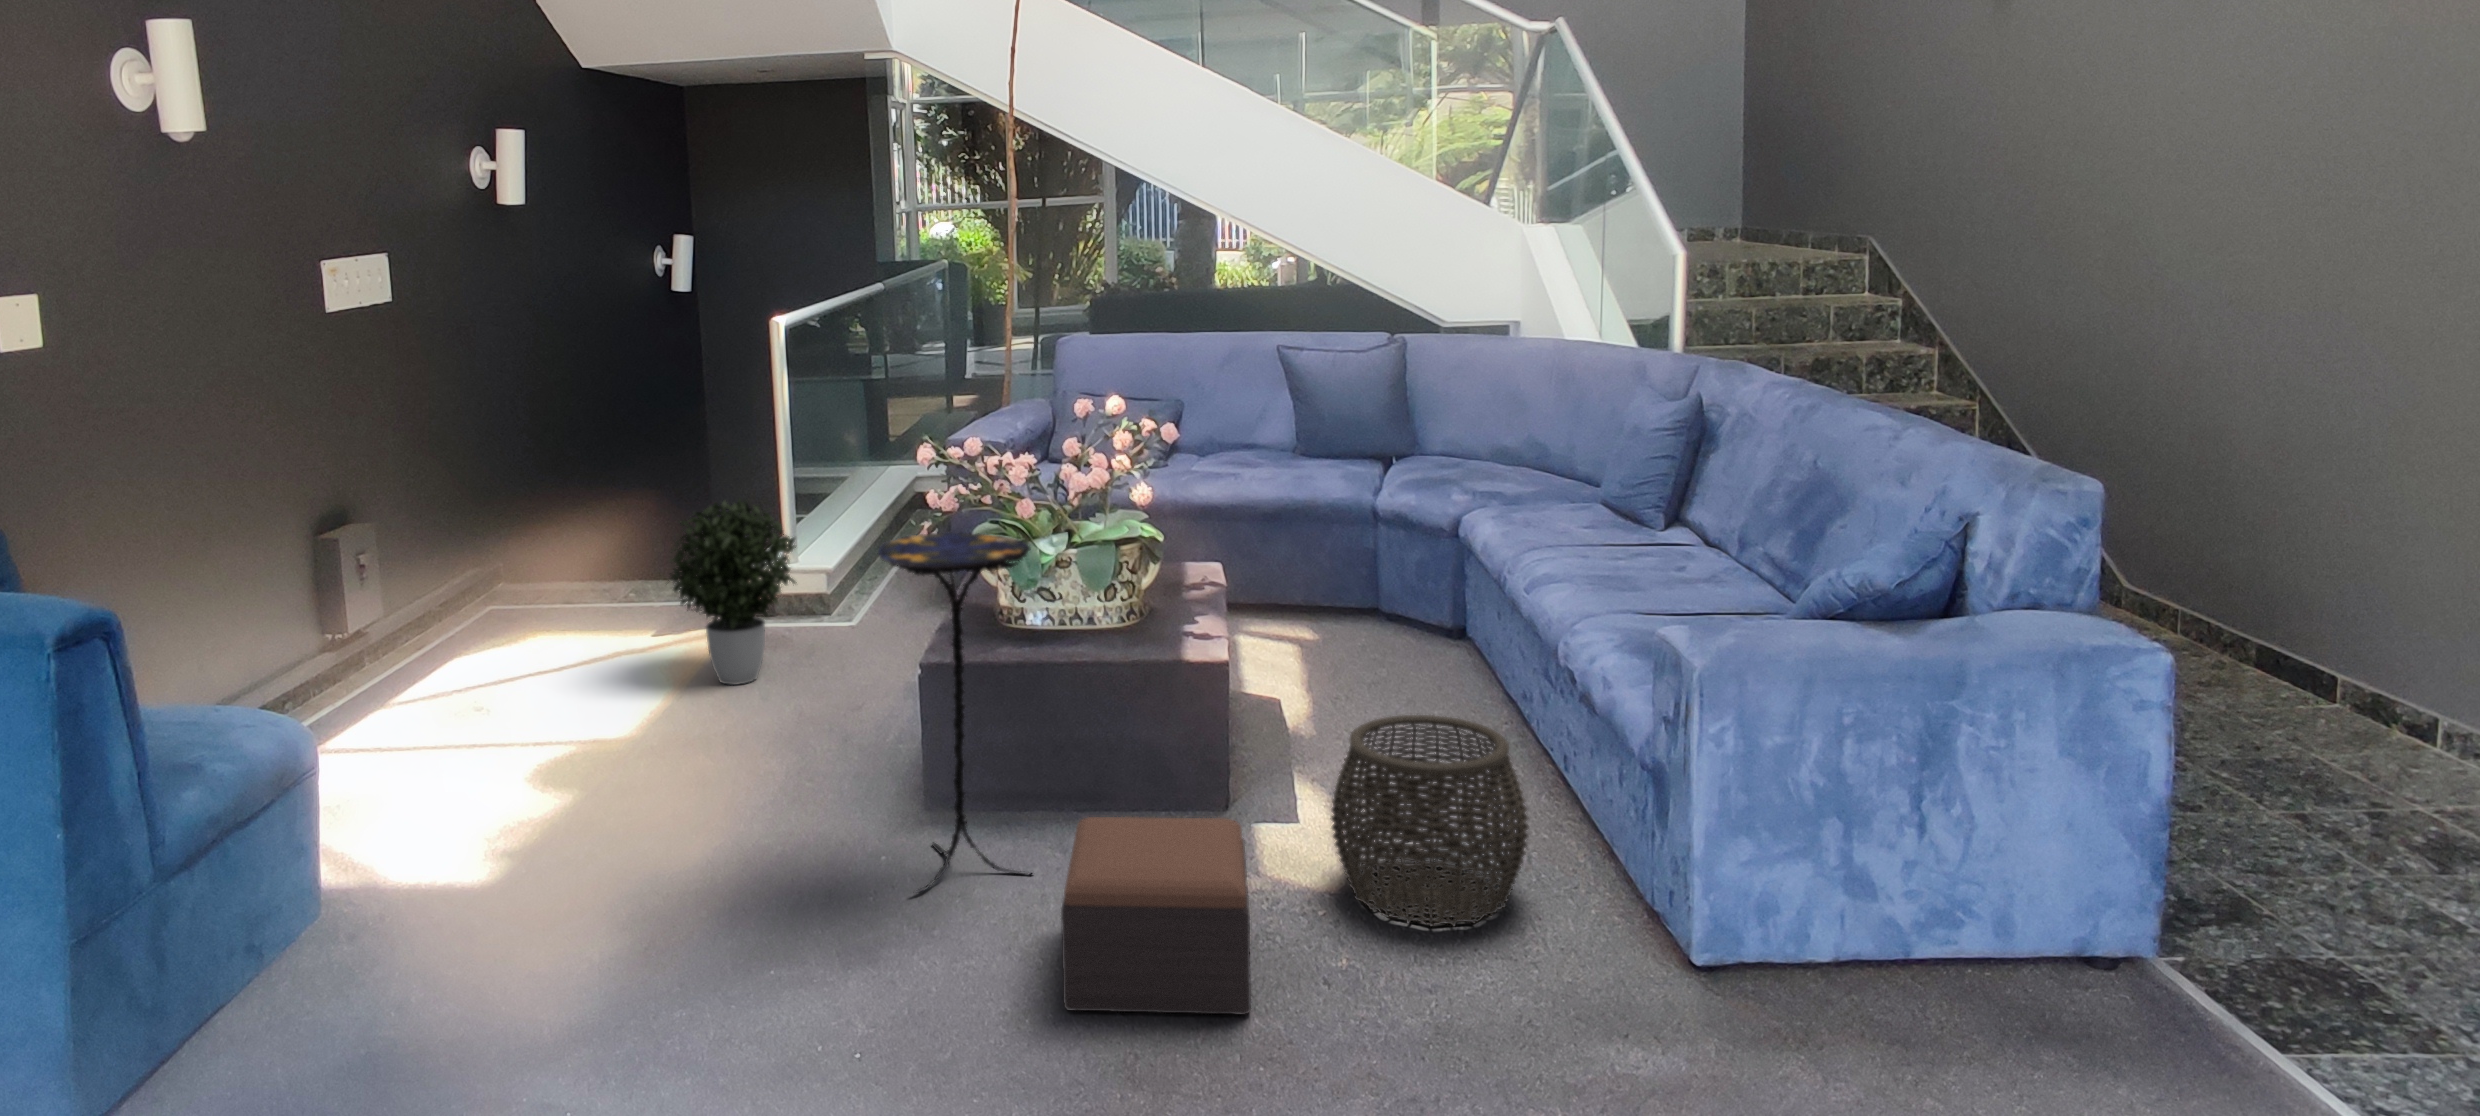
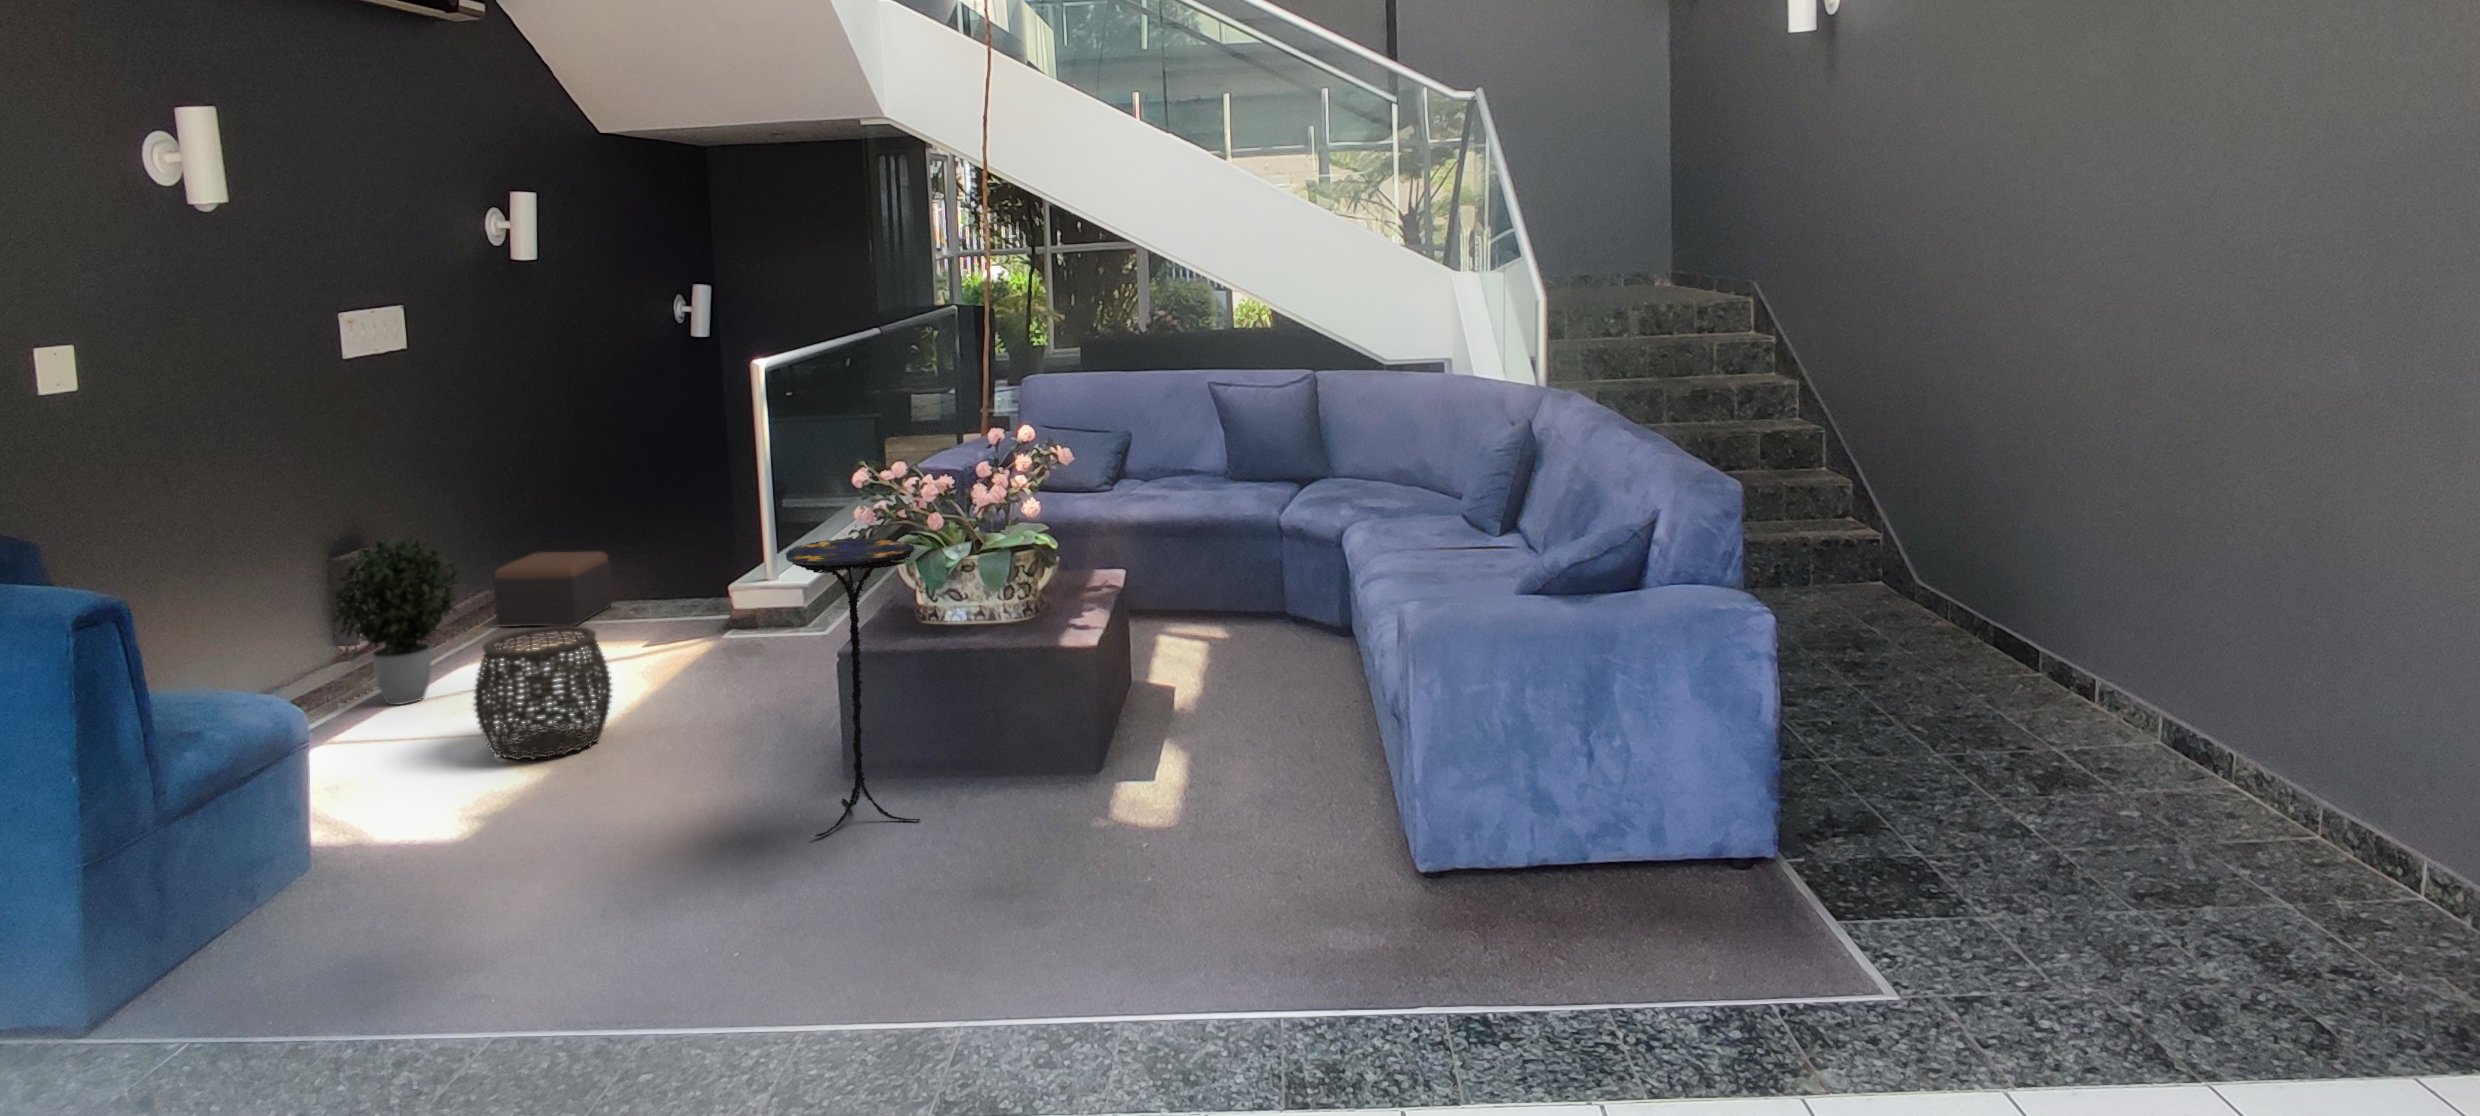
potted plant: present [668,500,797,685] -> present [333,538,459,705]
woven basket: present [1330,715,1529,926] -> present [474,626,612,760]
footstool: present [1061,817,1251,1015] -> present [493,552,612,627]

